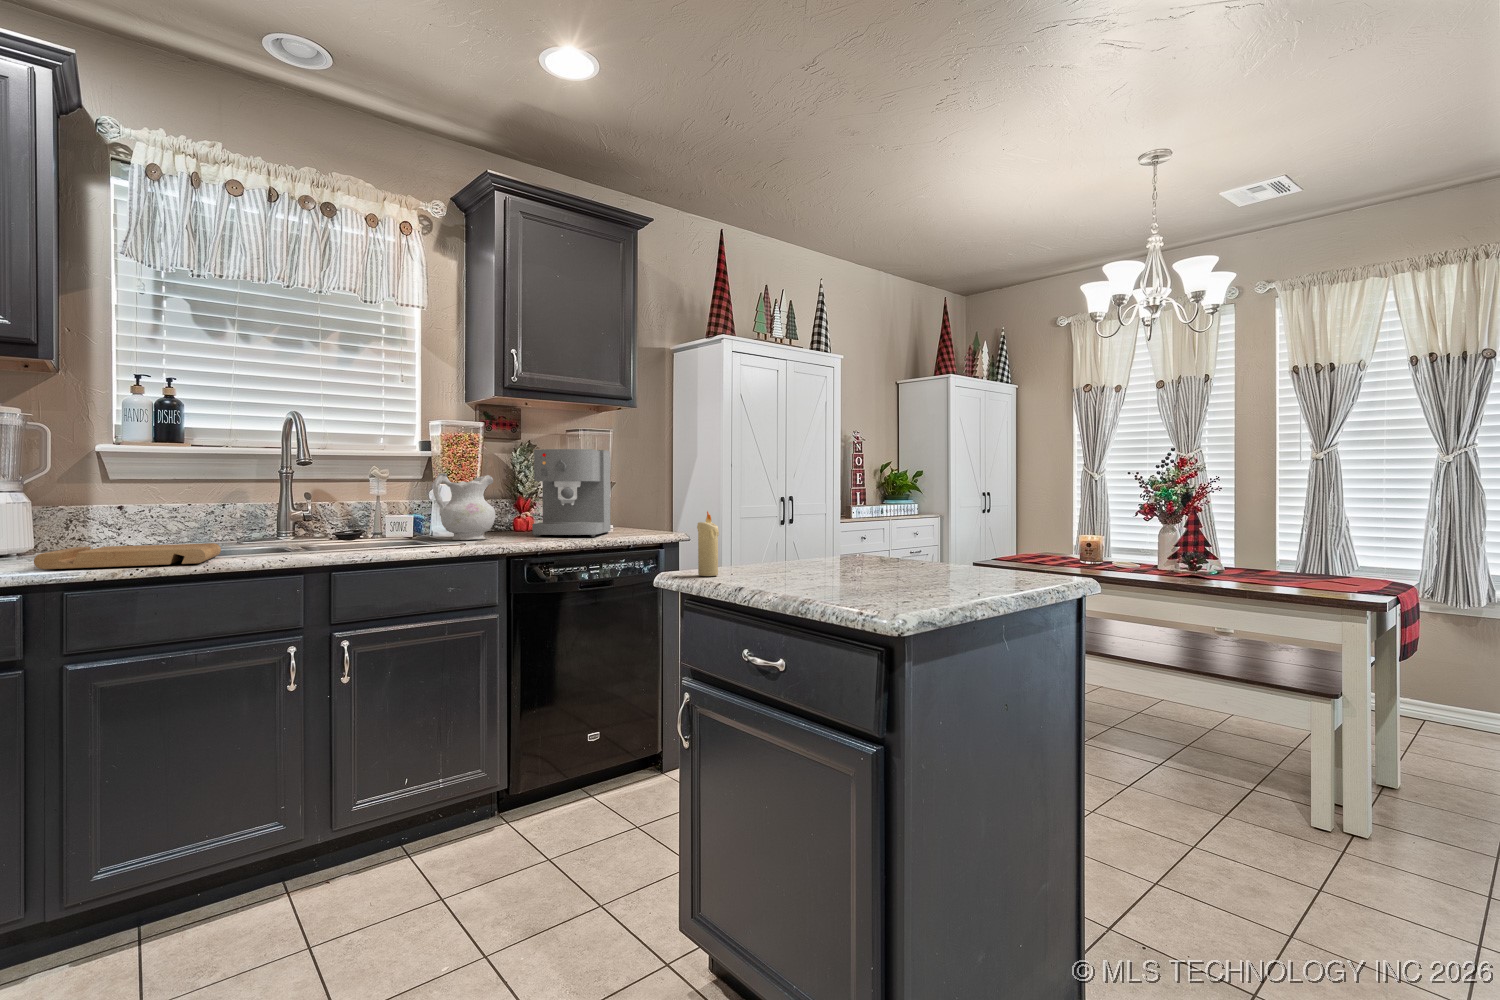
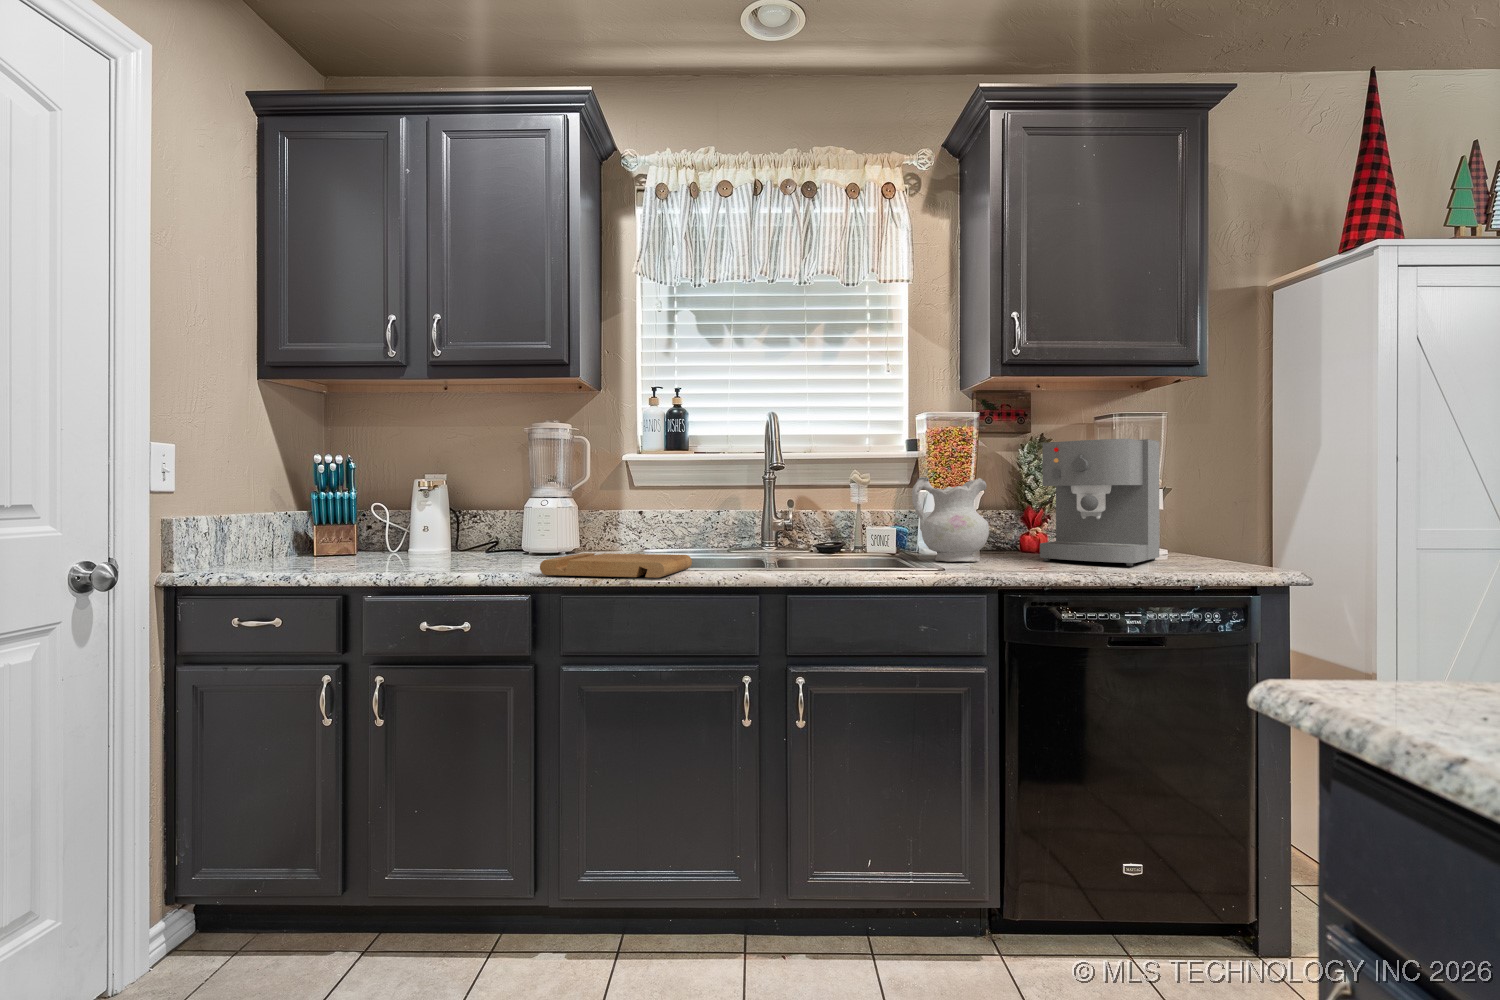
candle: present [697,511,719,576] -> none [1368,556,1437,713]

